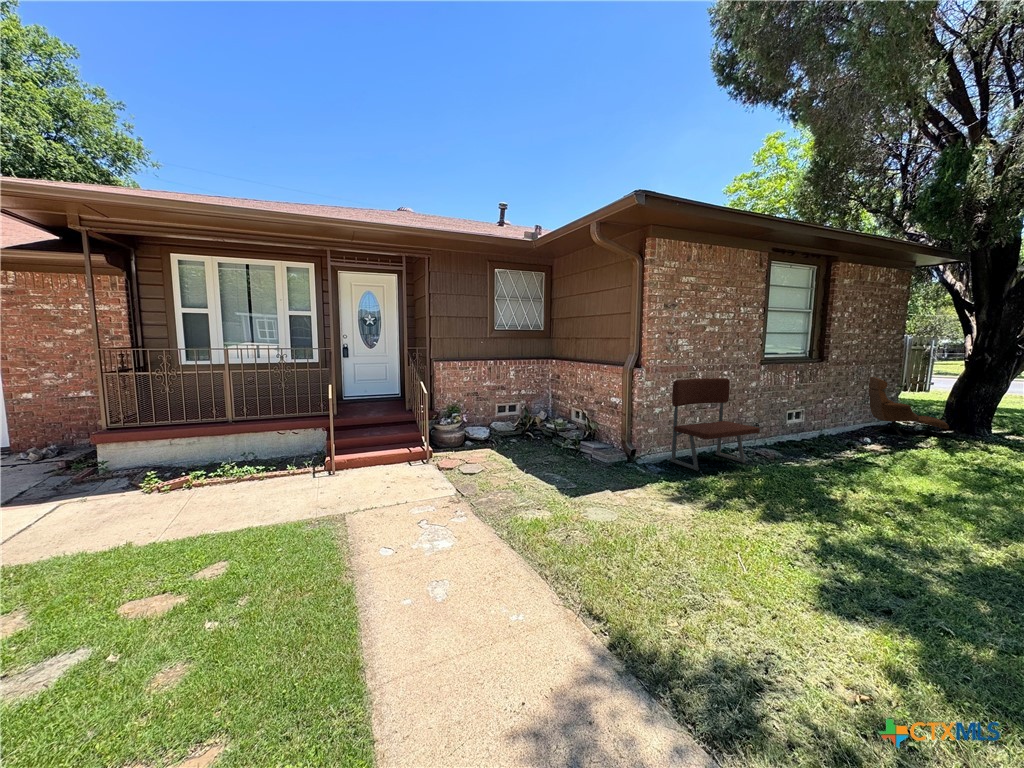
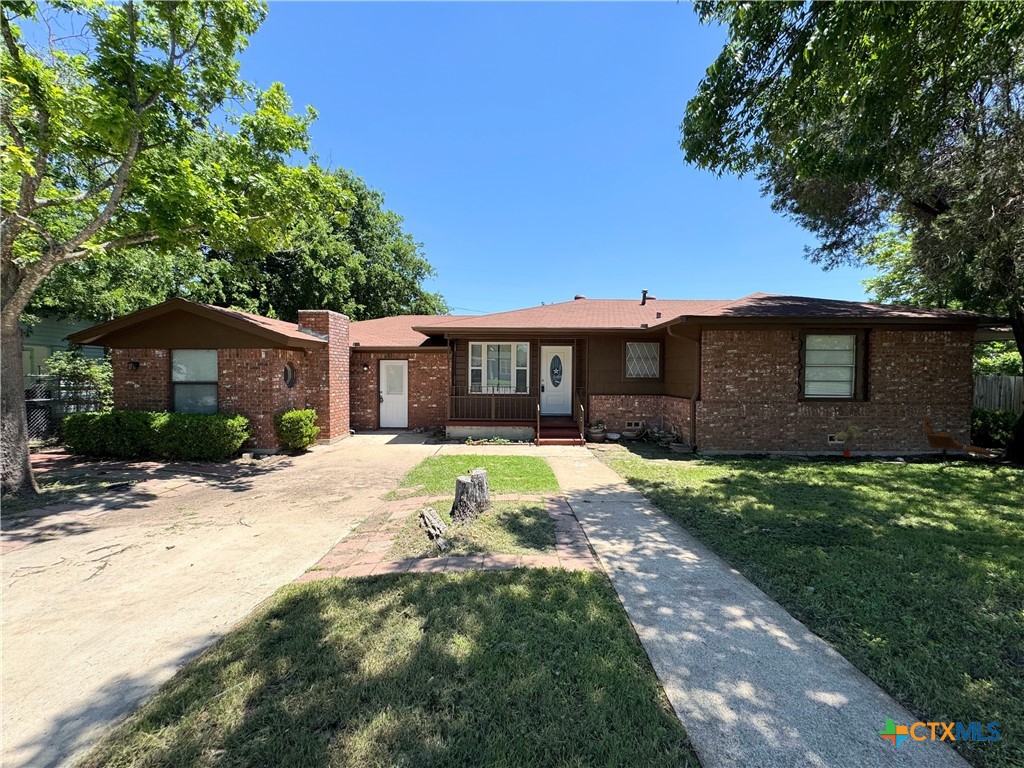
bench: present [670,378,760,471] -> none [721,408,777,460]
potted tree: none [795,393,833,444] -> present [834,423,863,458]

